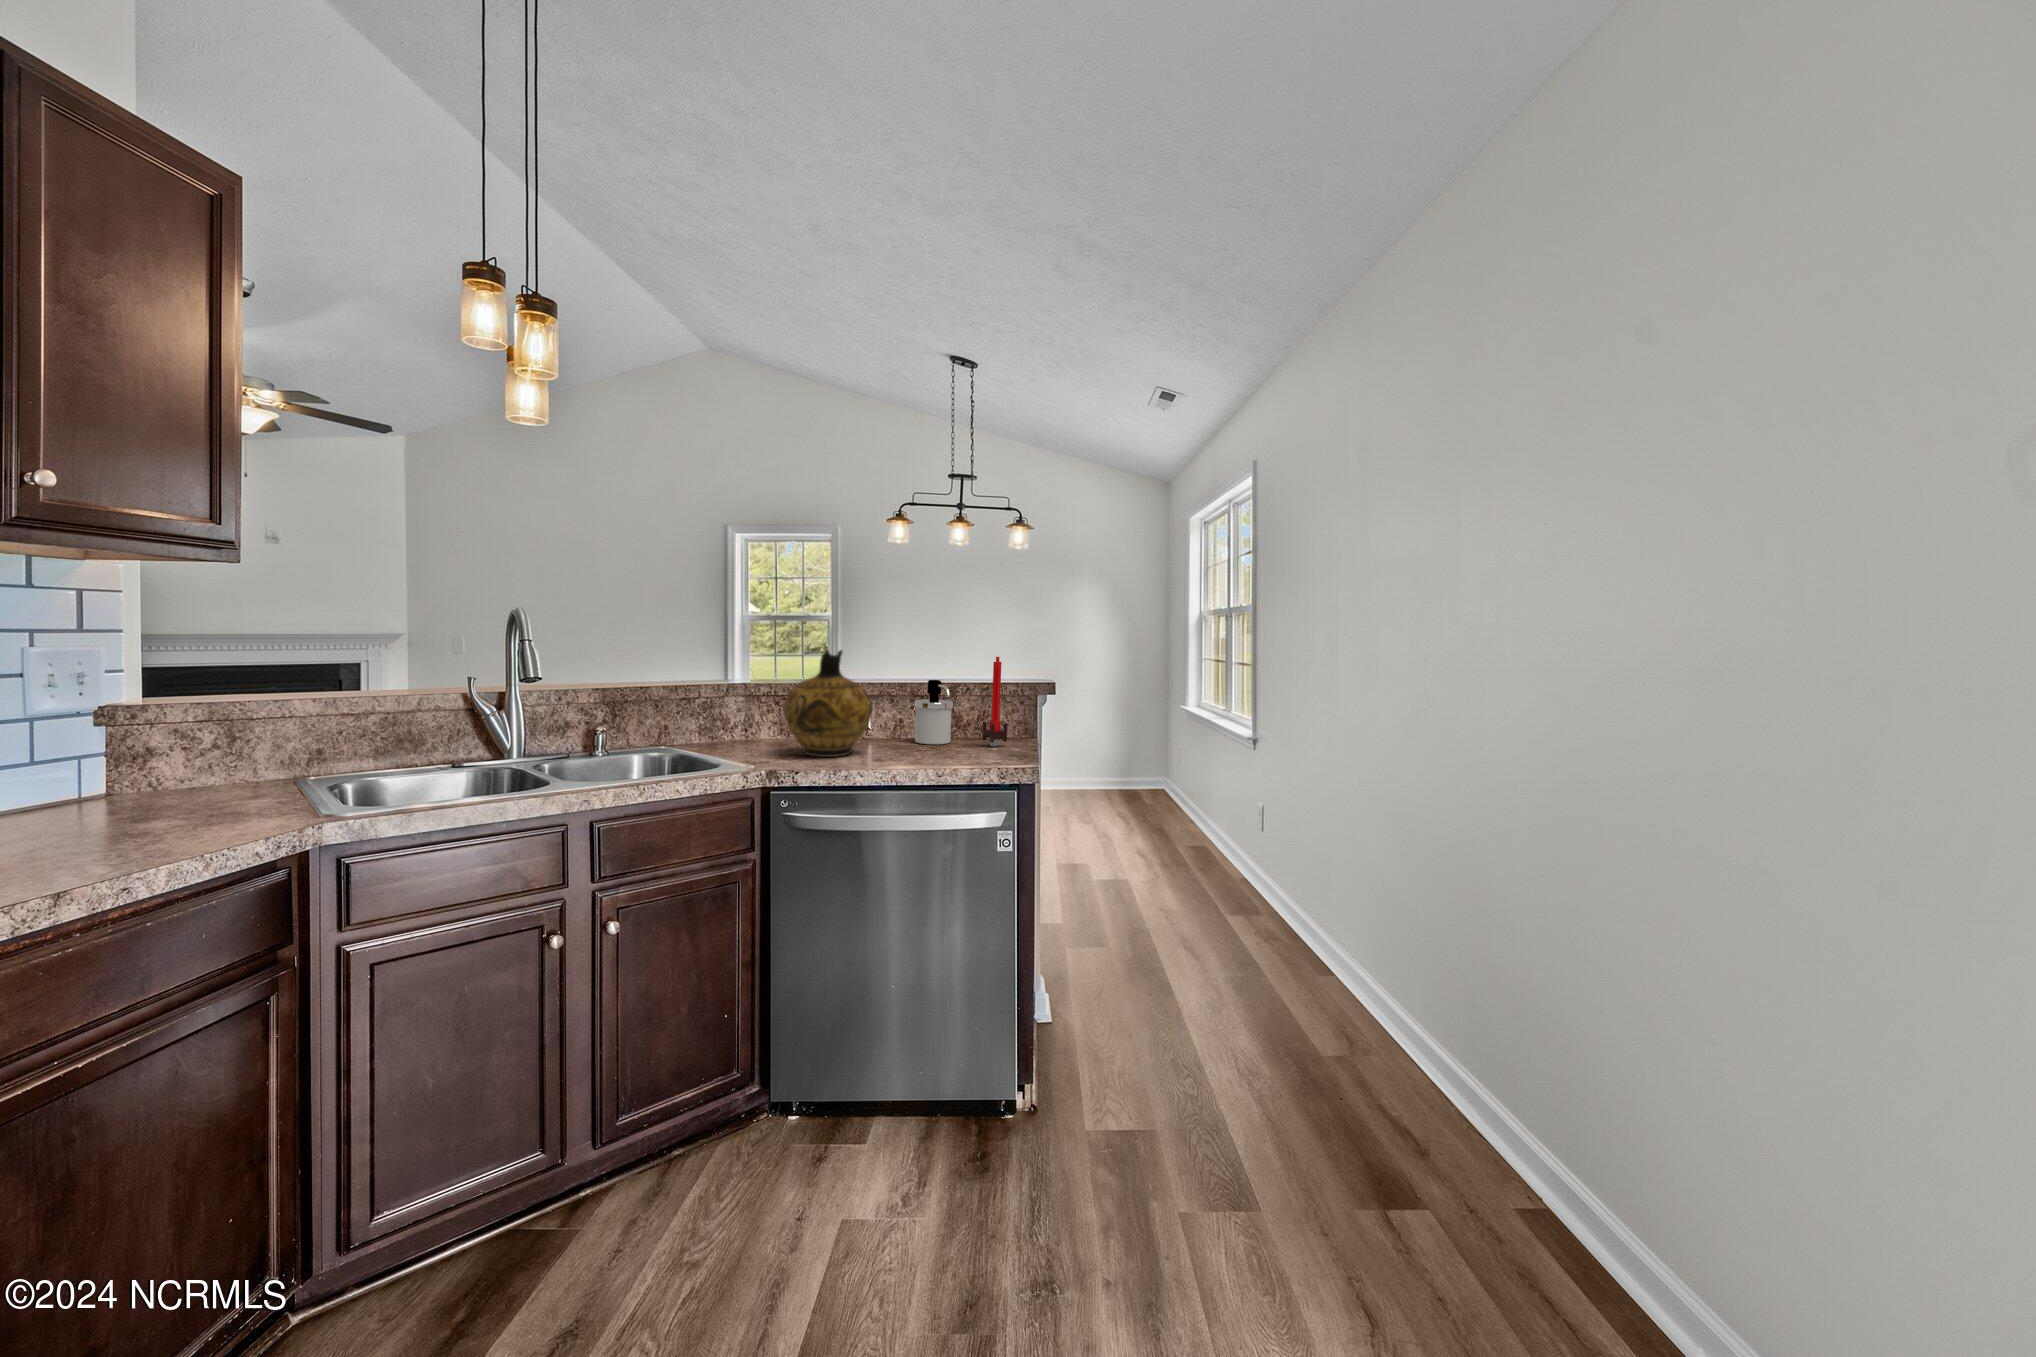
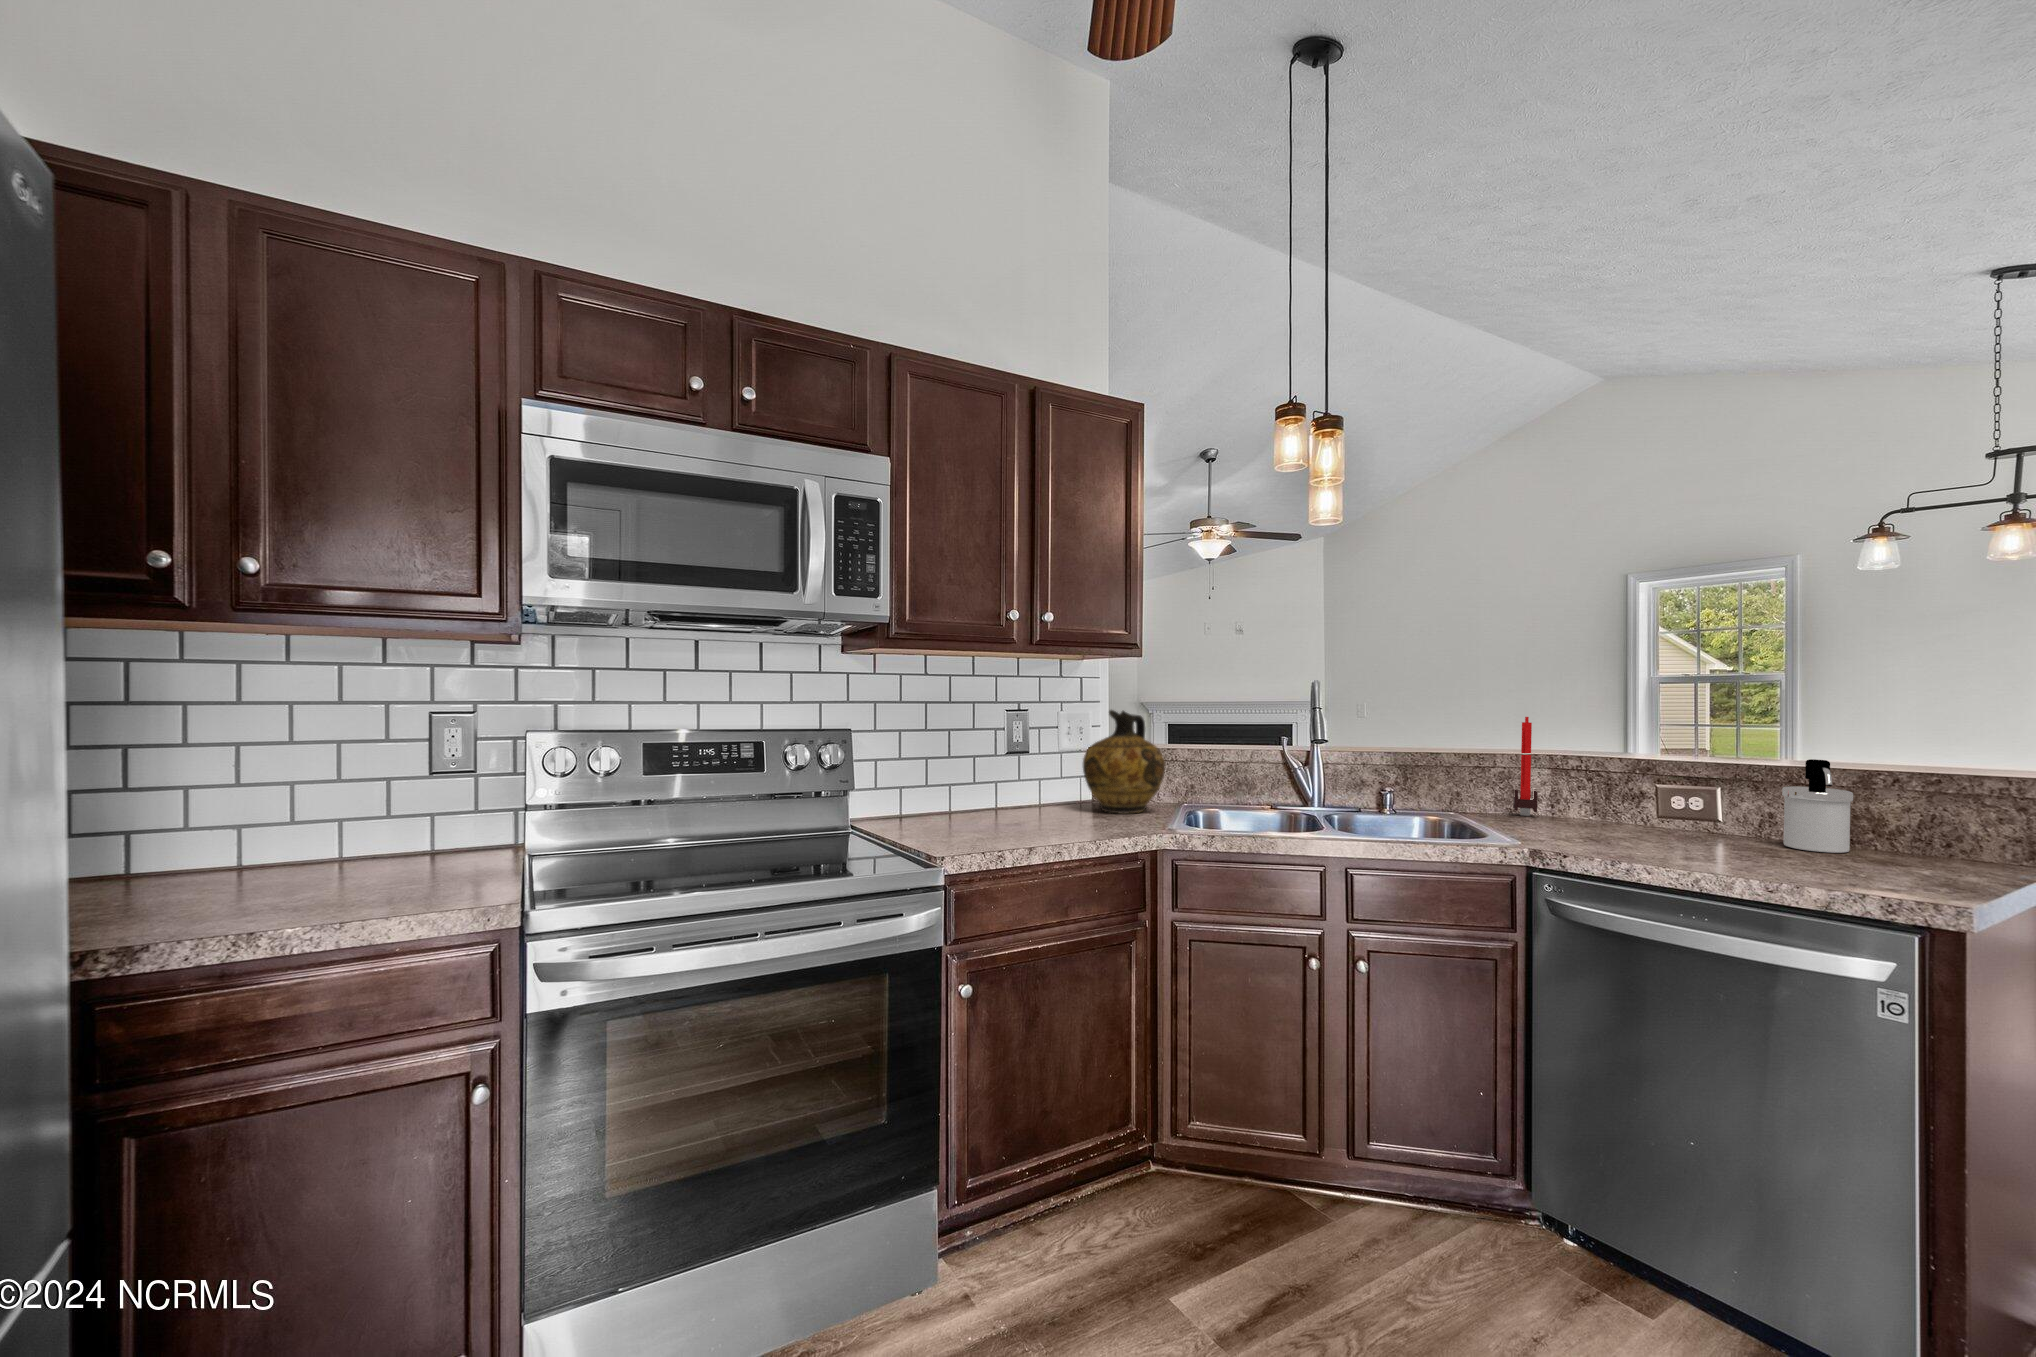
ceramic jug: present [784,650,872,757] -> present [1083,710,1165,814]
candle: present [982,657,1008,746] -> present [1513,717,1538,816]

